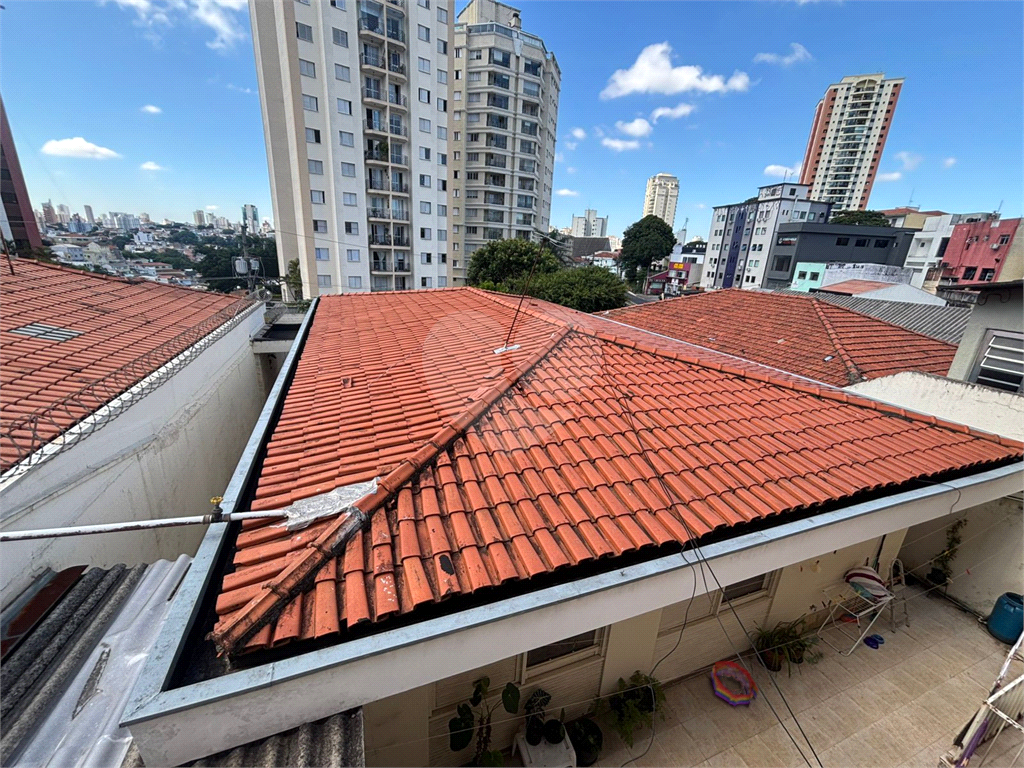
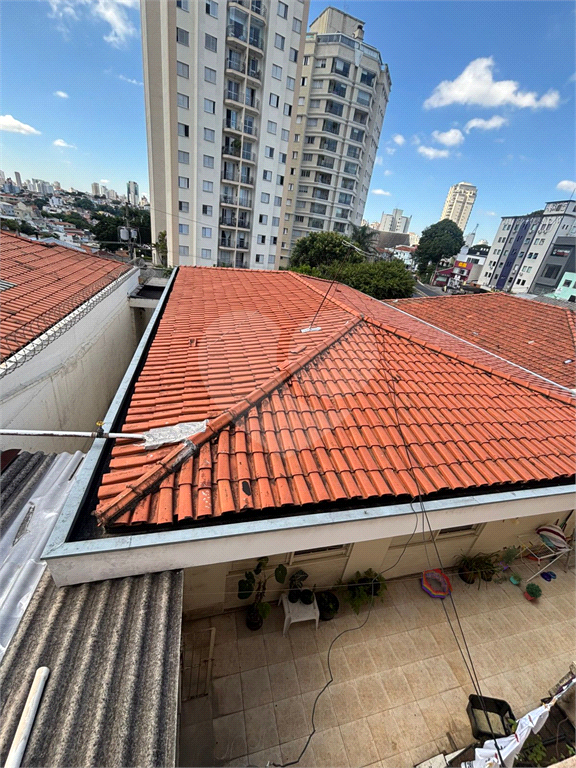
potted plant: none [811,609,879,687] -> present [500,546,542,600]

